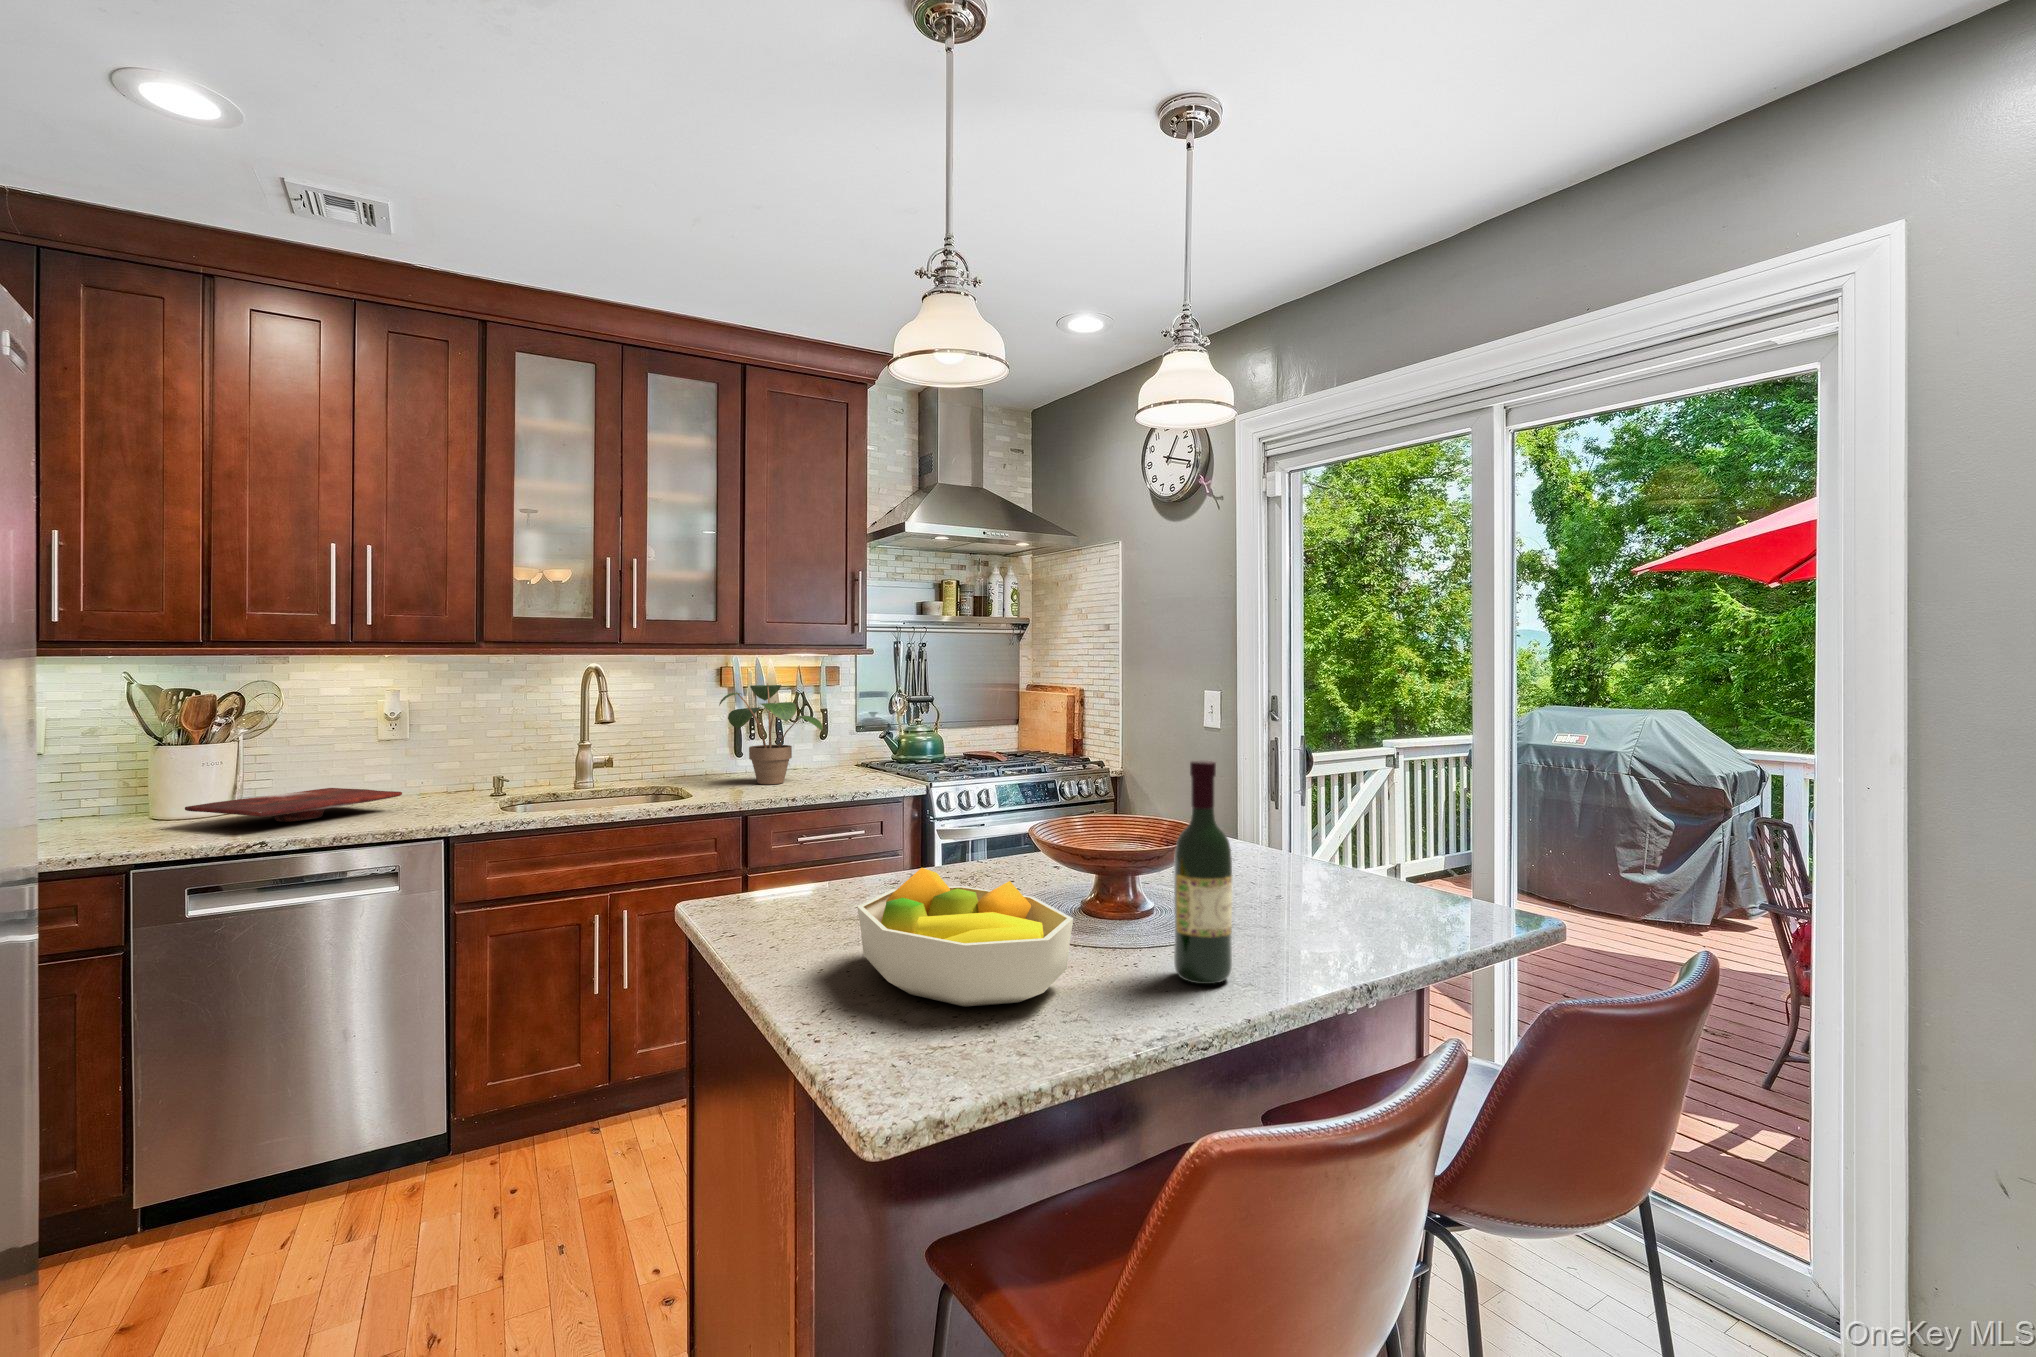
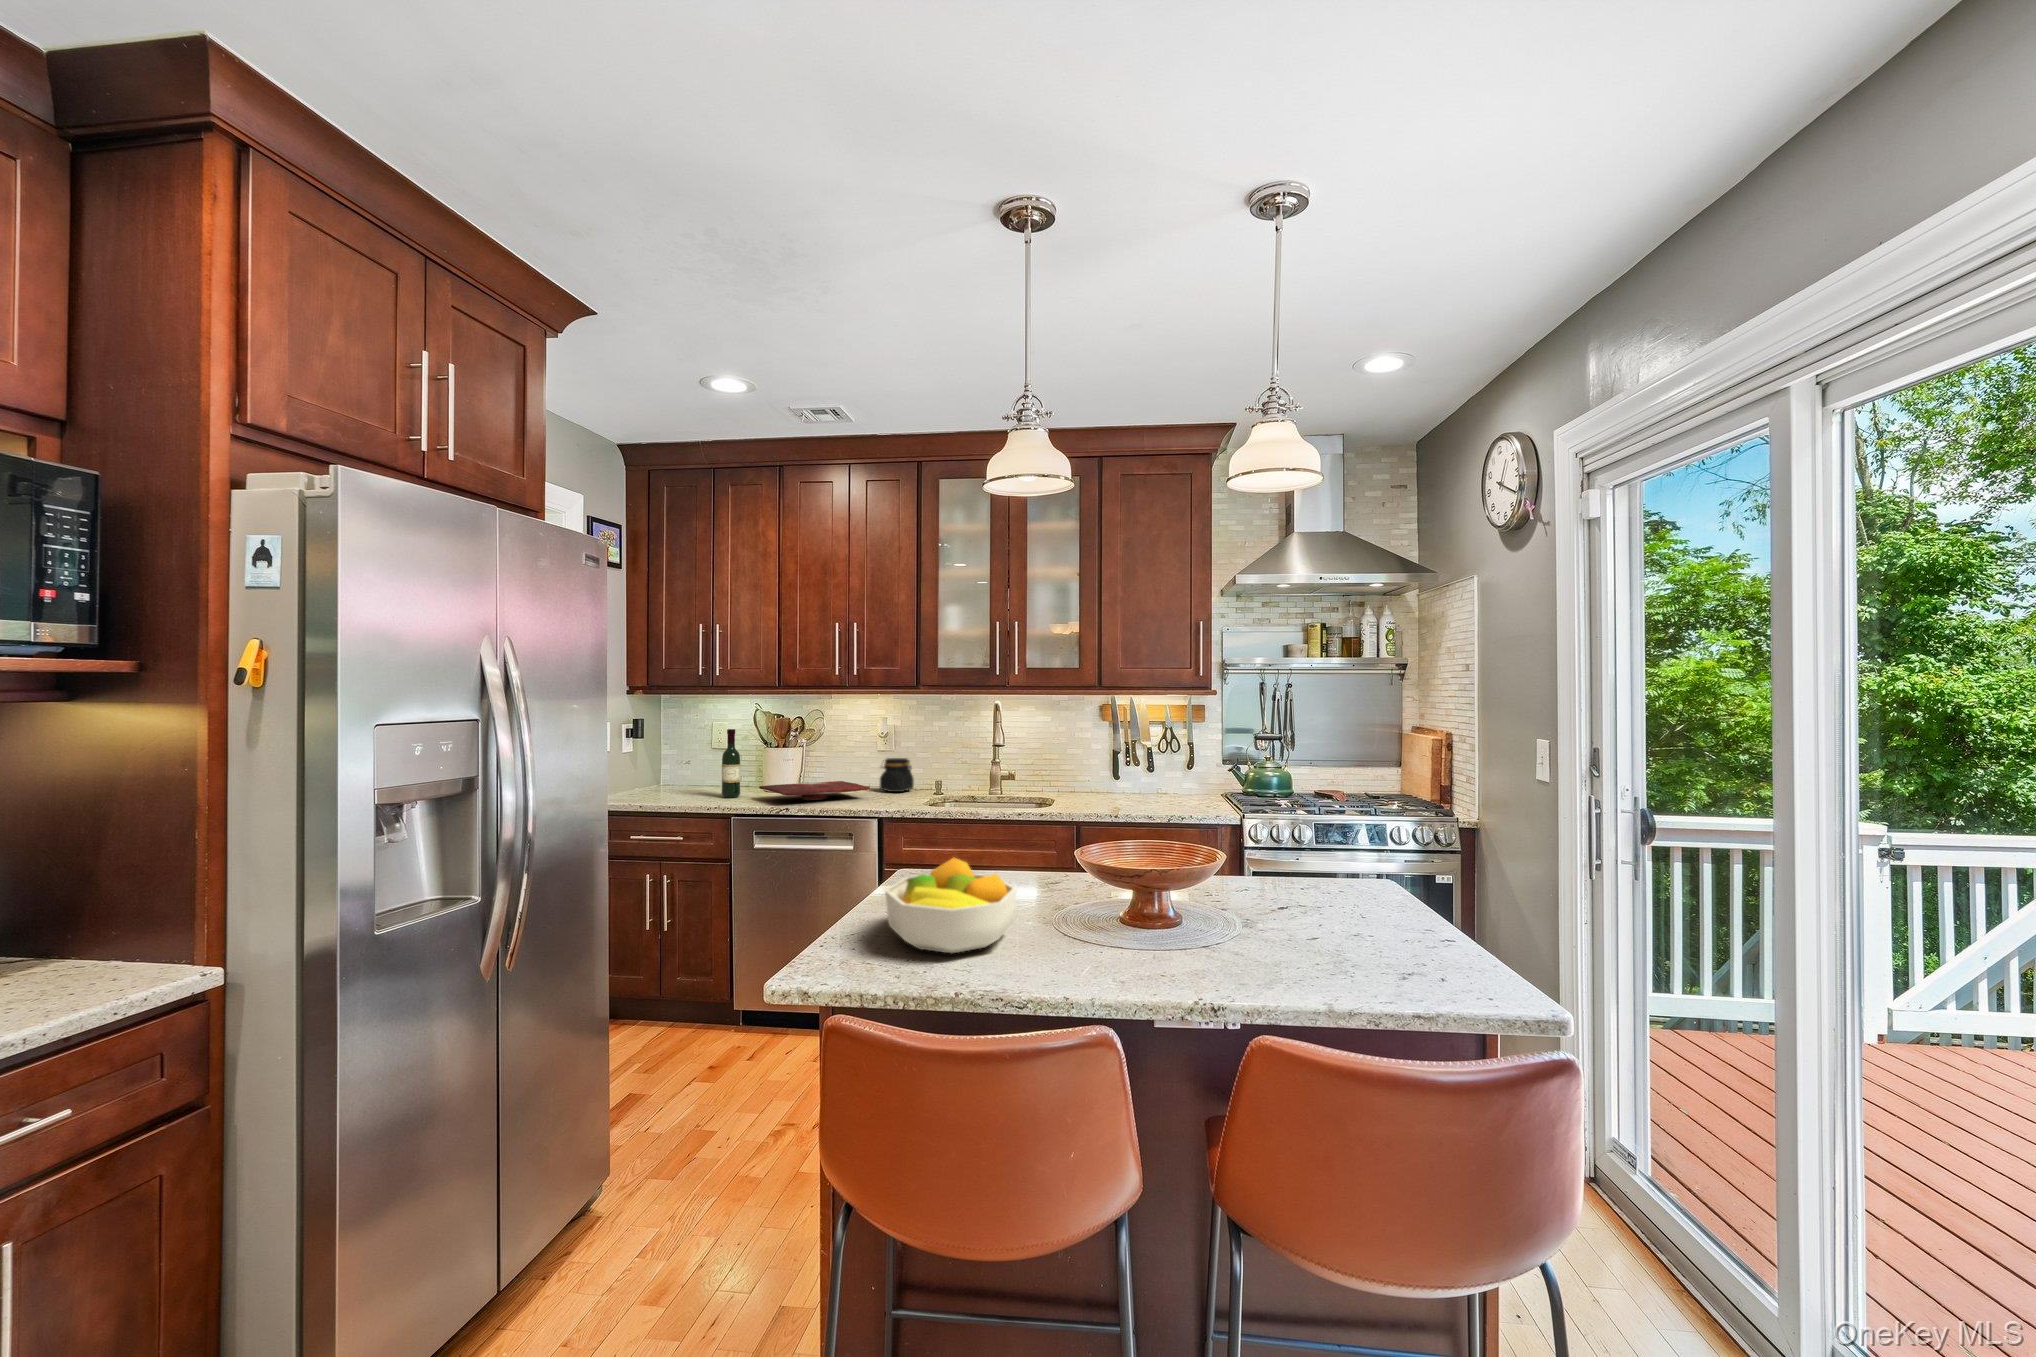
potted plant: present [719,683,823,784] -> none [1079,719,1159,802]
jar: none [394,747,454,797] -> present [880,758,914,792]
wine bottle: present [1174,761,1232,984] -> present [722,729,740,798]

